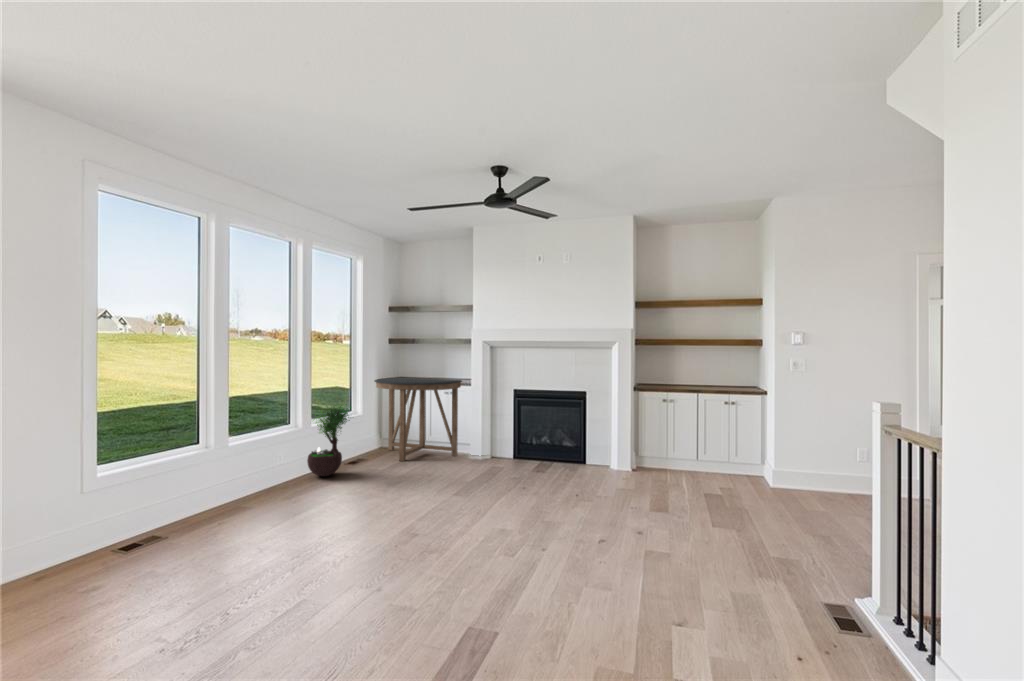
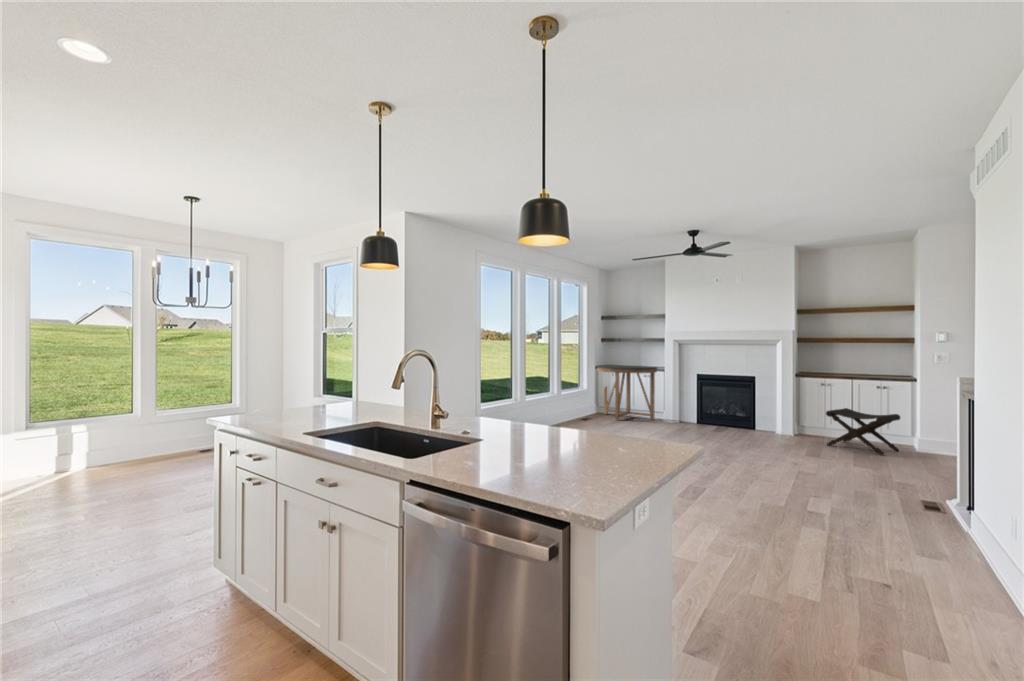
potted tree: present [307,405,351,476] -> none [563,378,590,424]
footstool: none [671,432,755,499] -> present [826,408,900,455]

